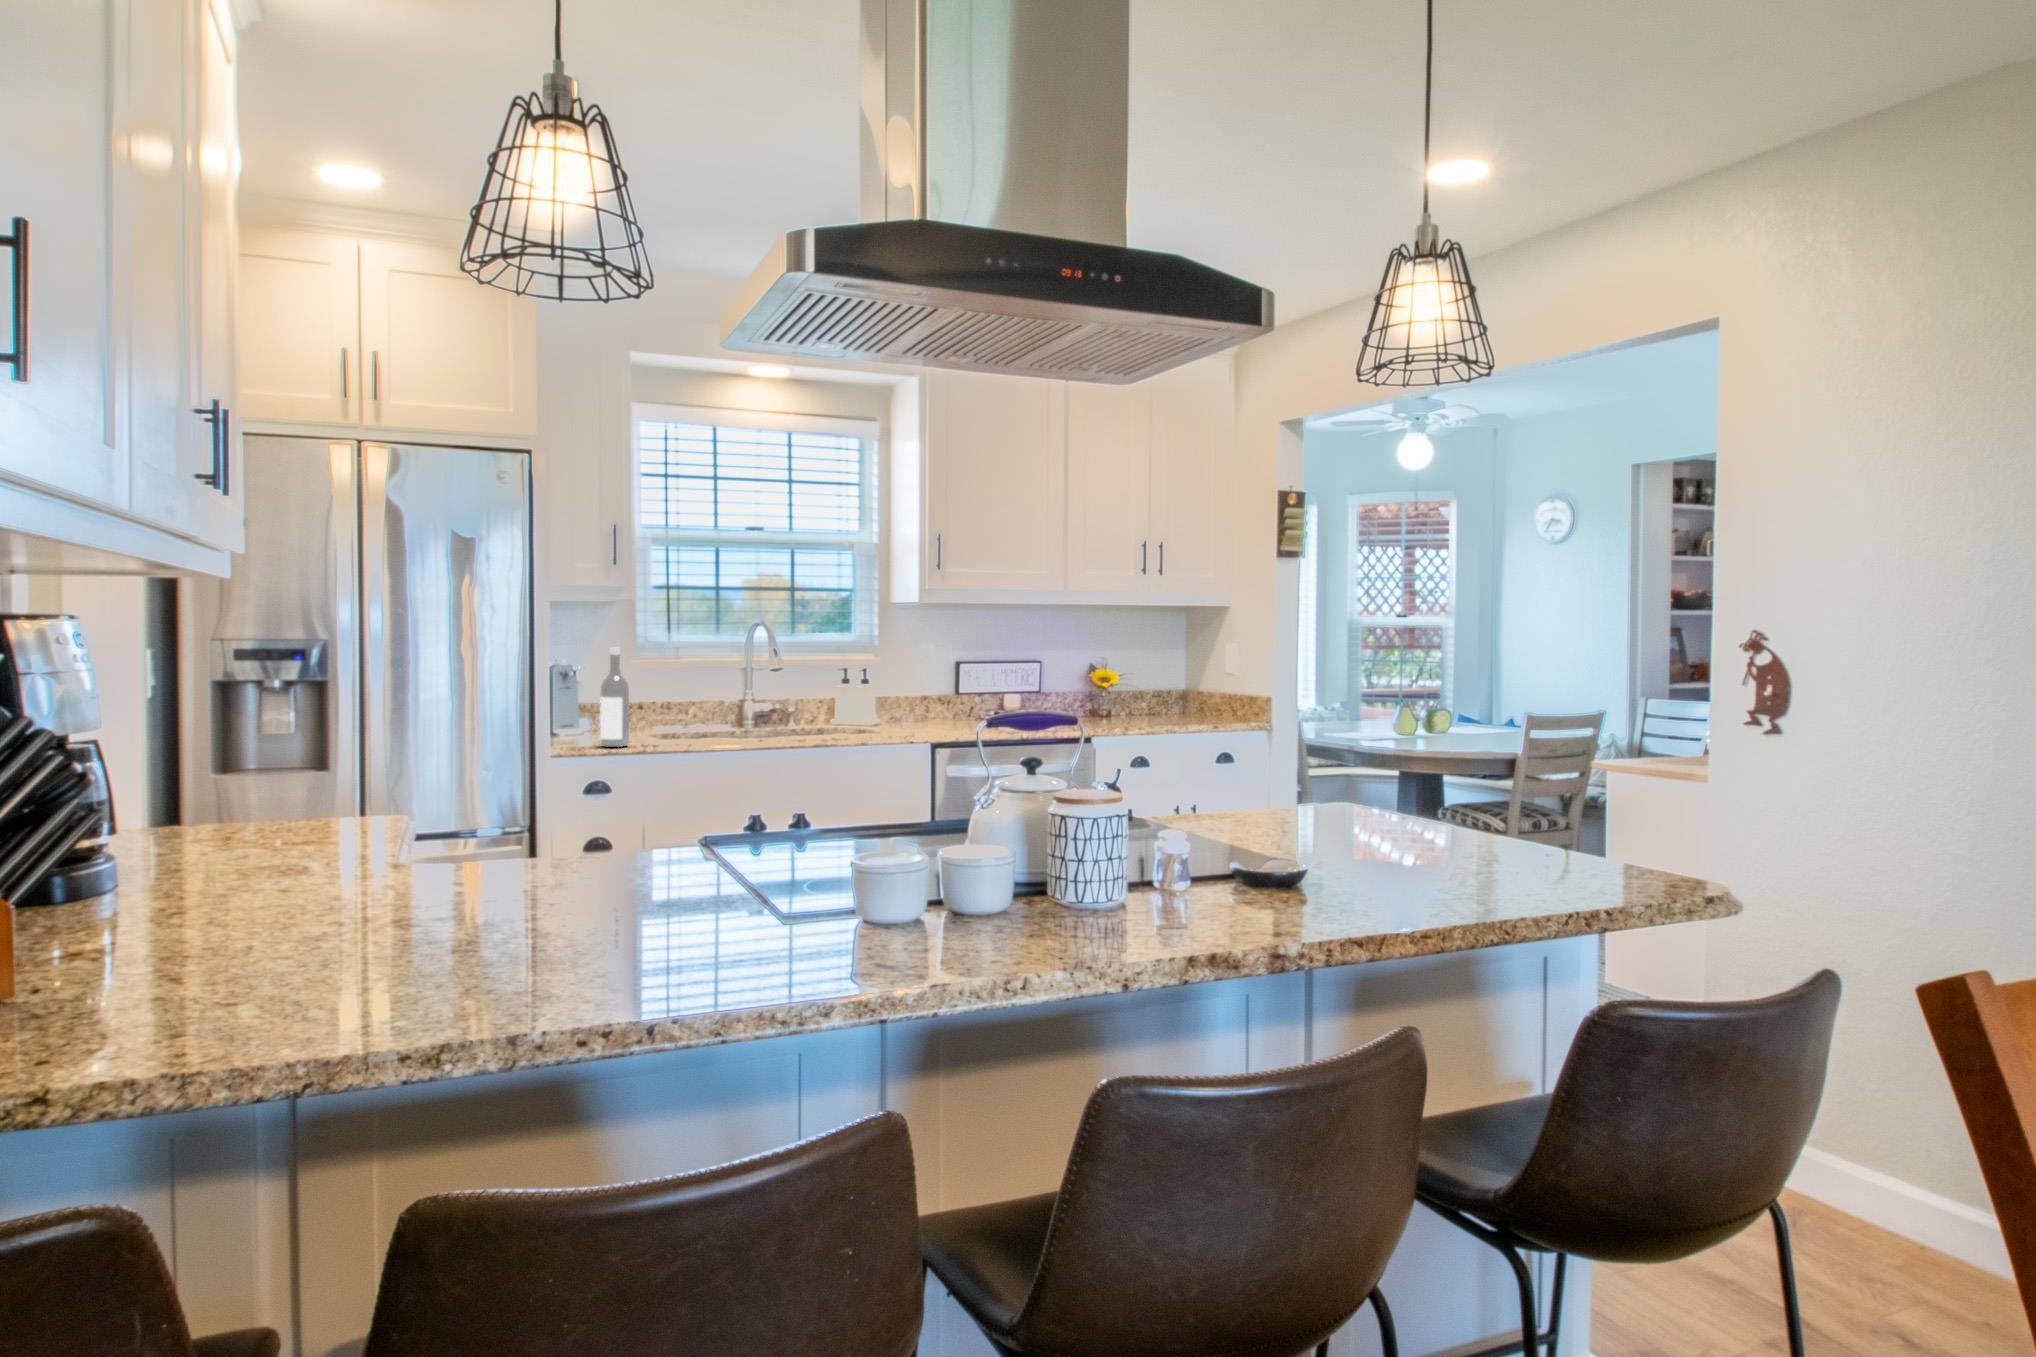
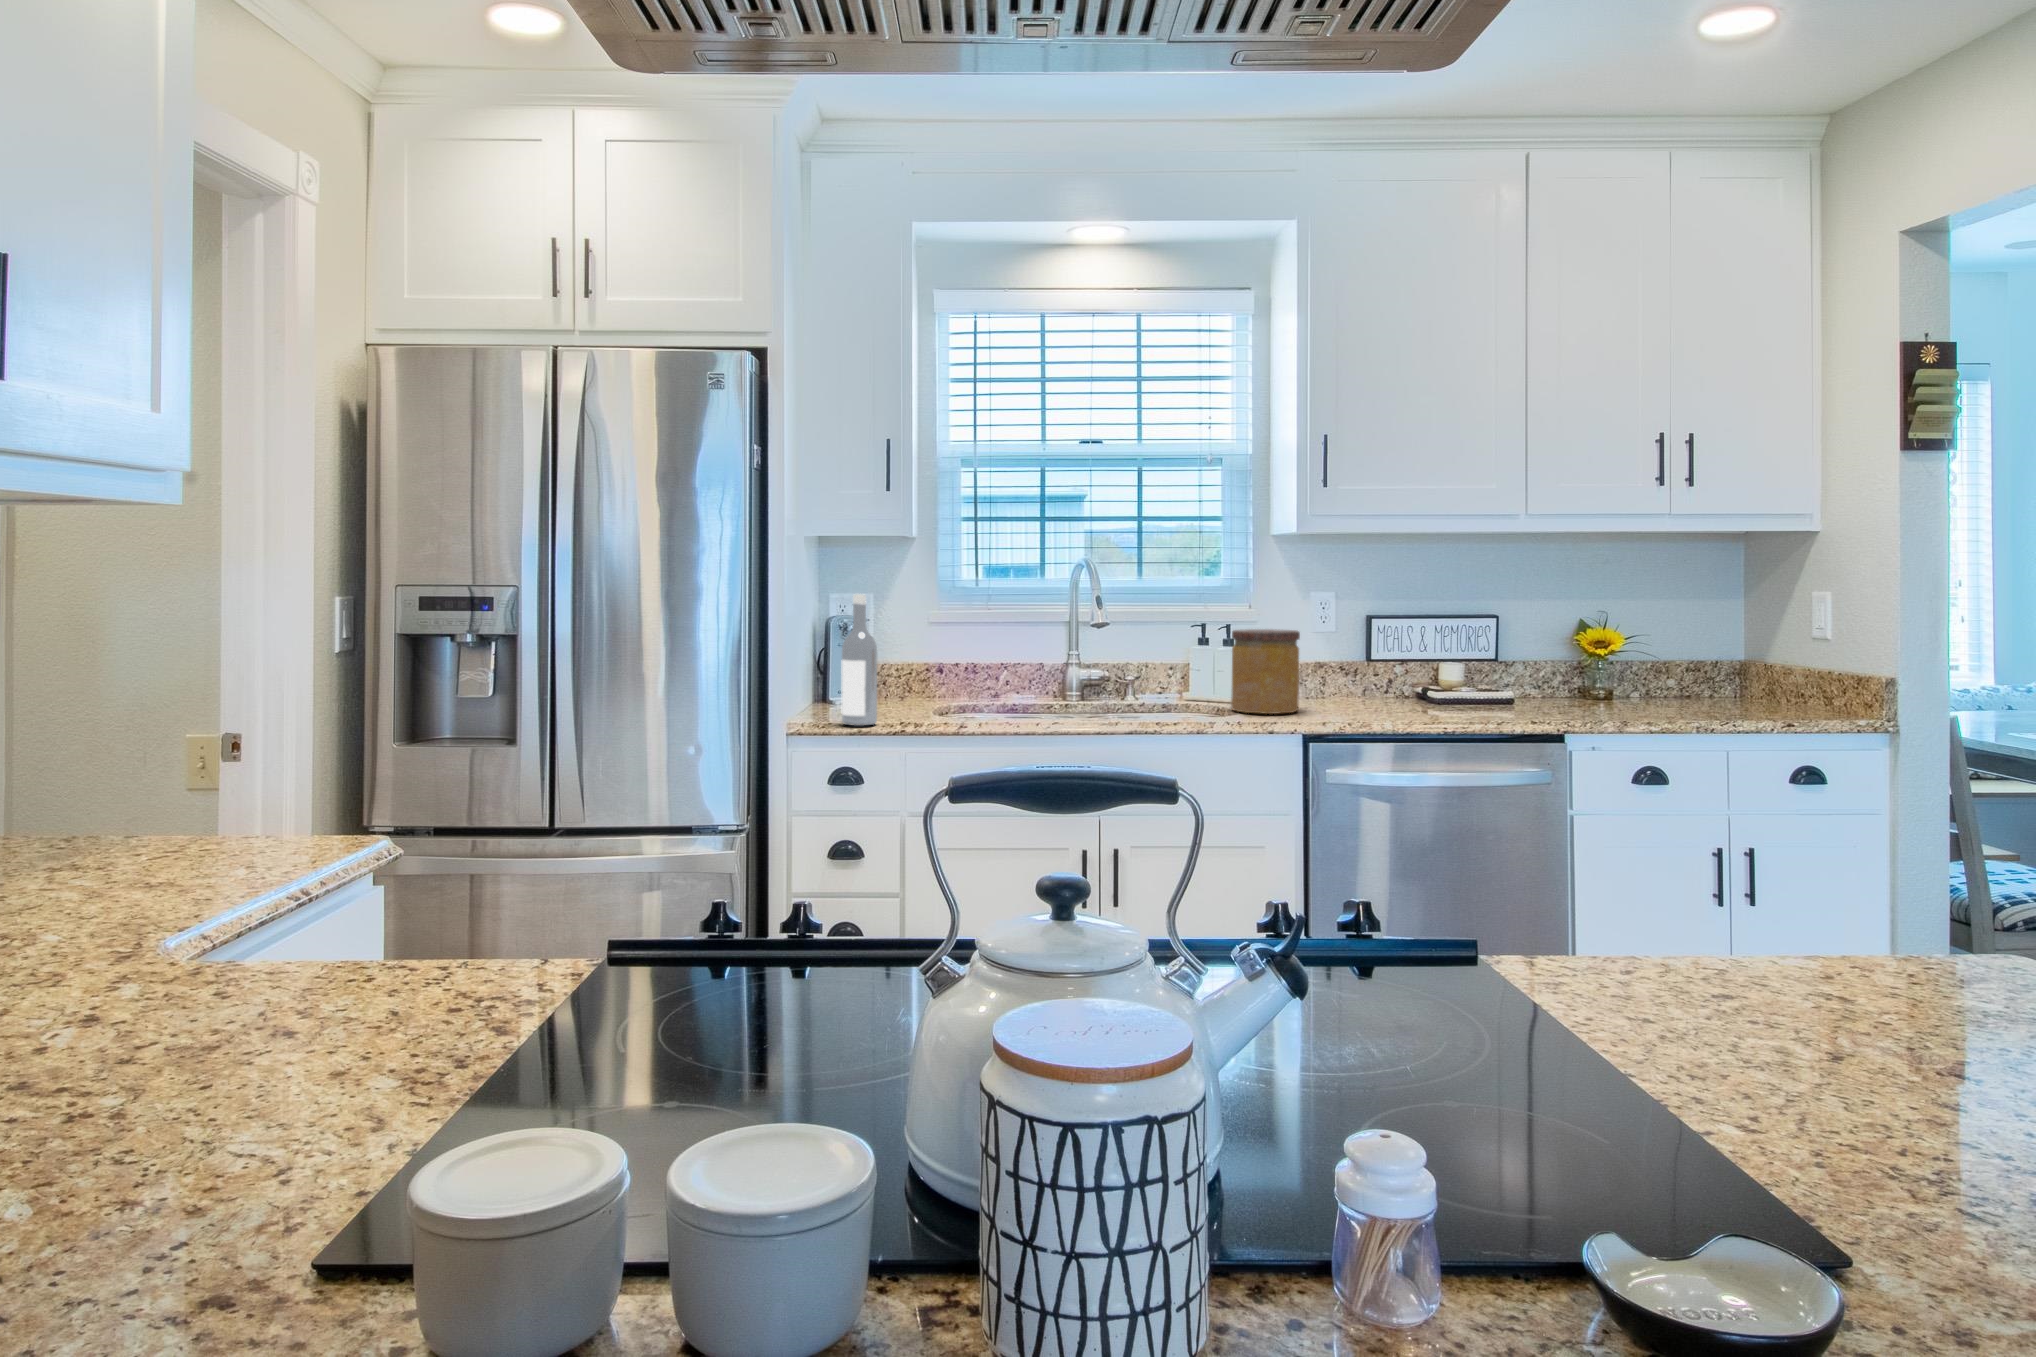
jar: none [875,672,923,731] -> present [1231,629,1300,714]

